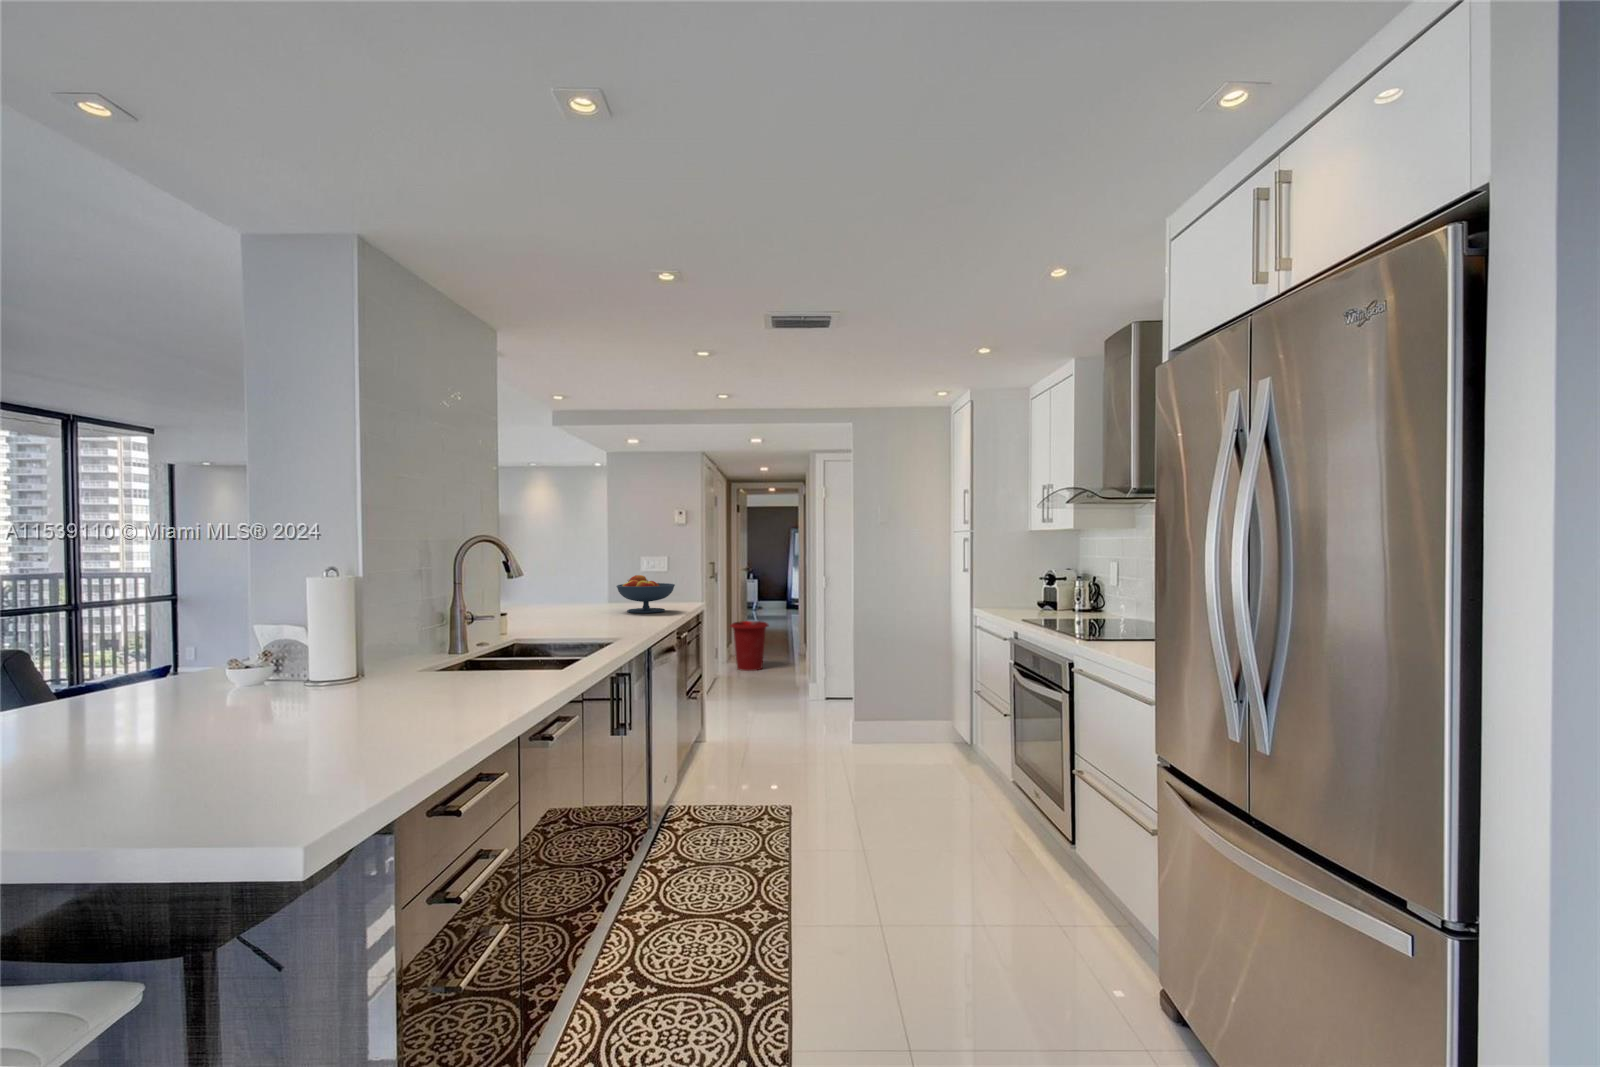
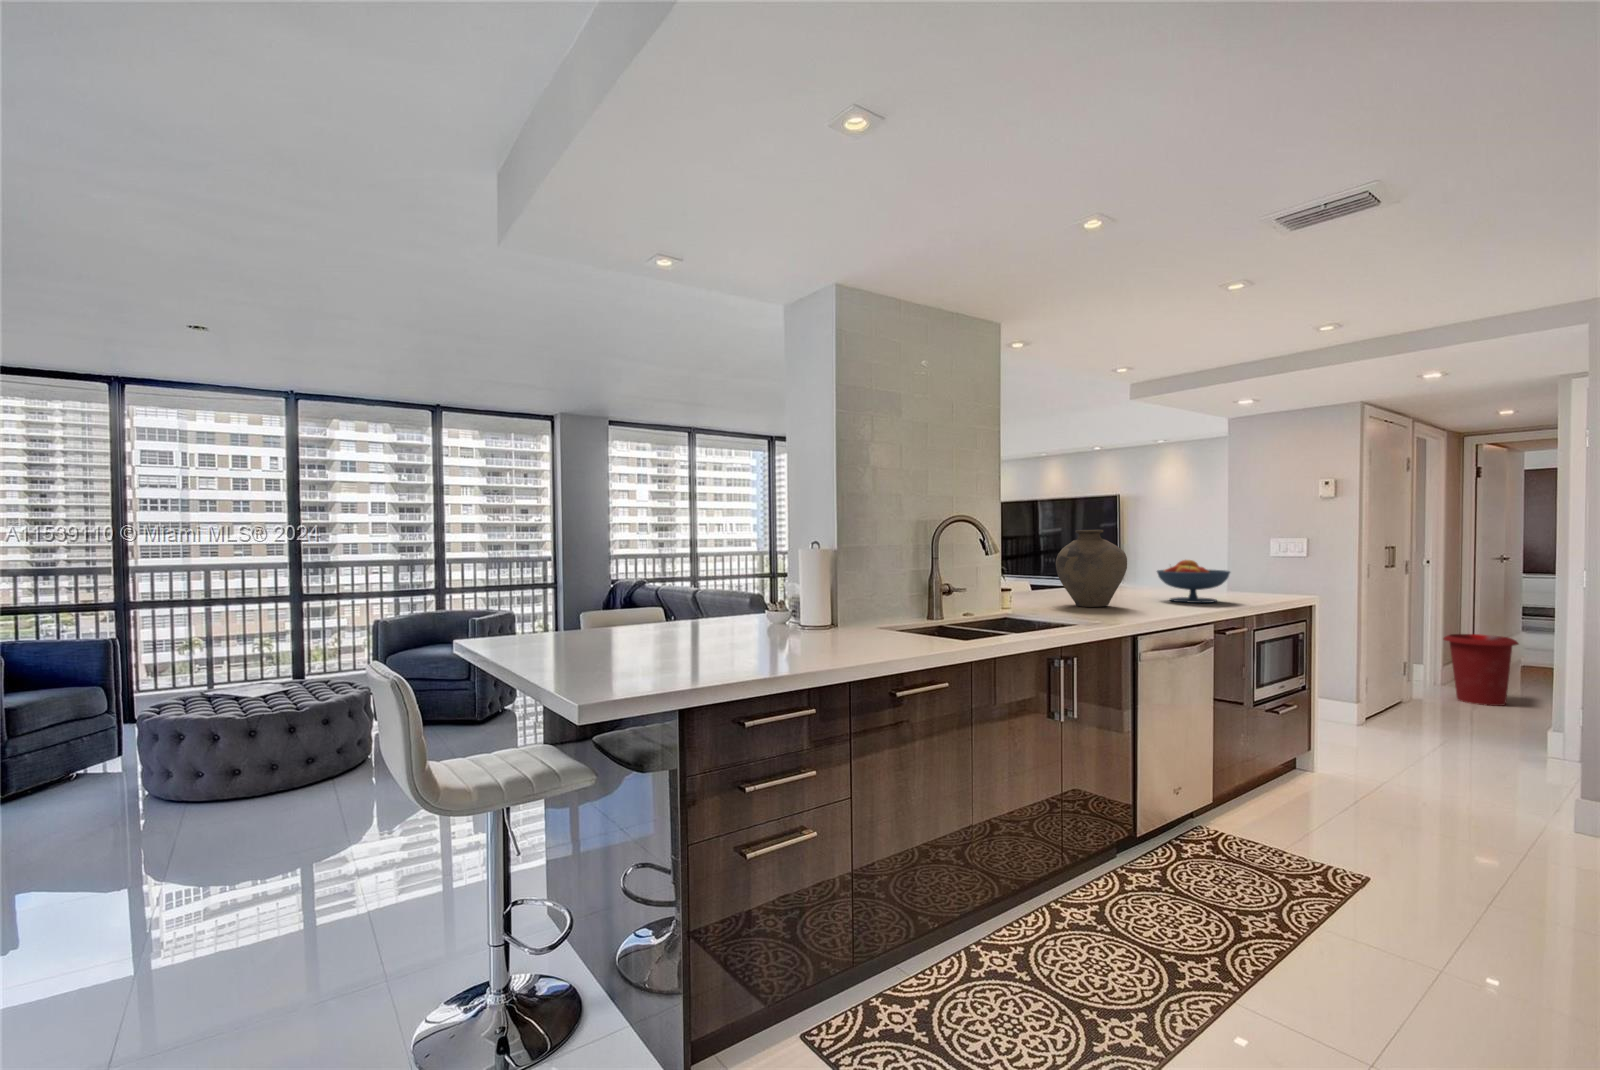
vase: none [548,549,615,624] -> present [1056,530,1127,607]

